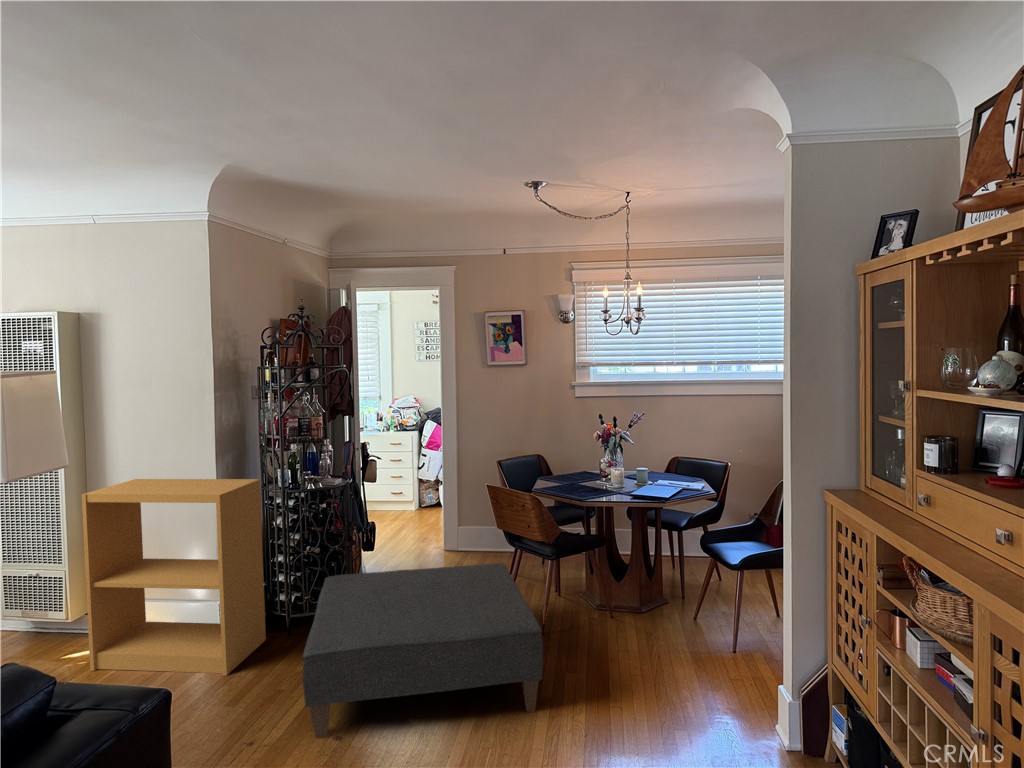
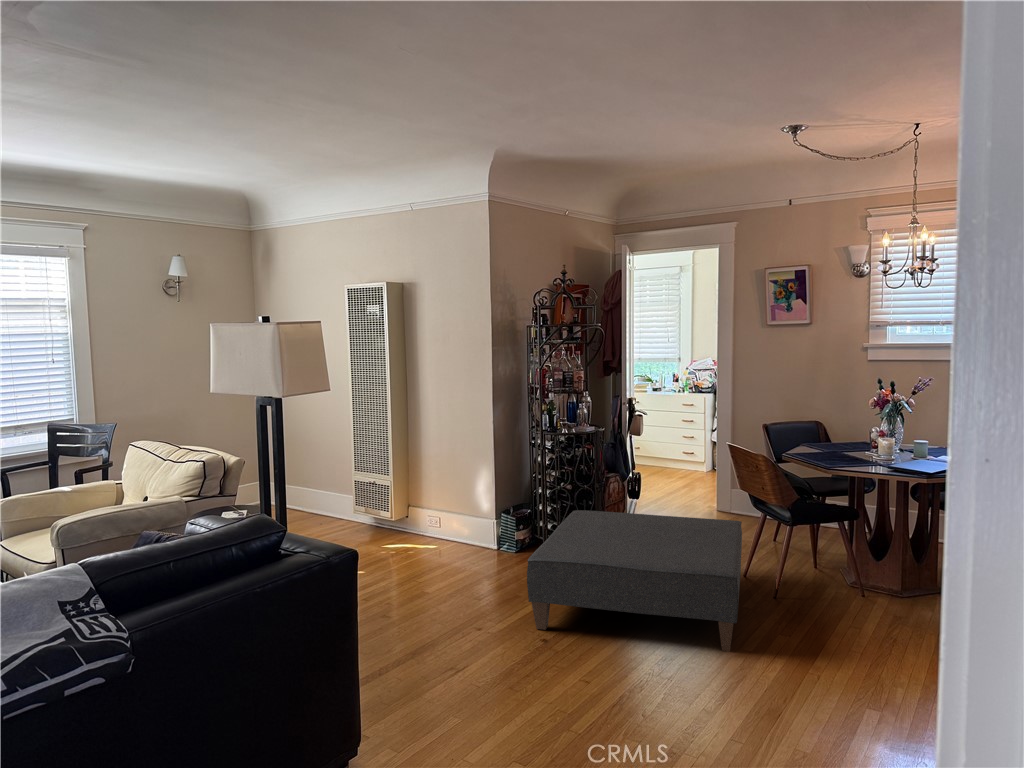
bookshelf: present [82,479,266,675] -> none [397,414,526,576]

